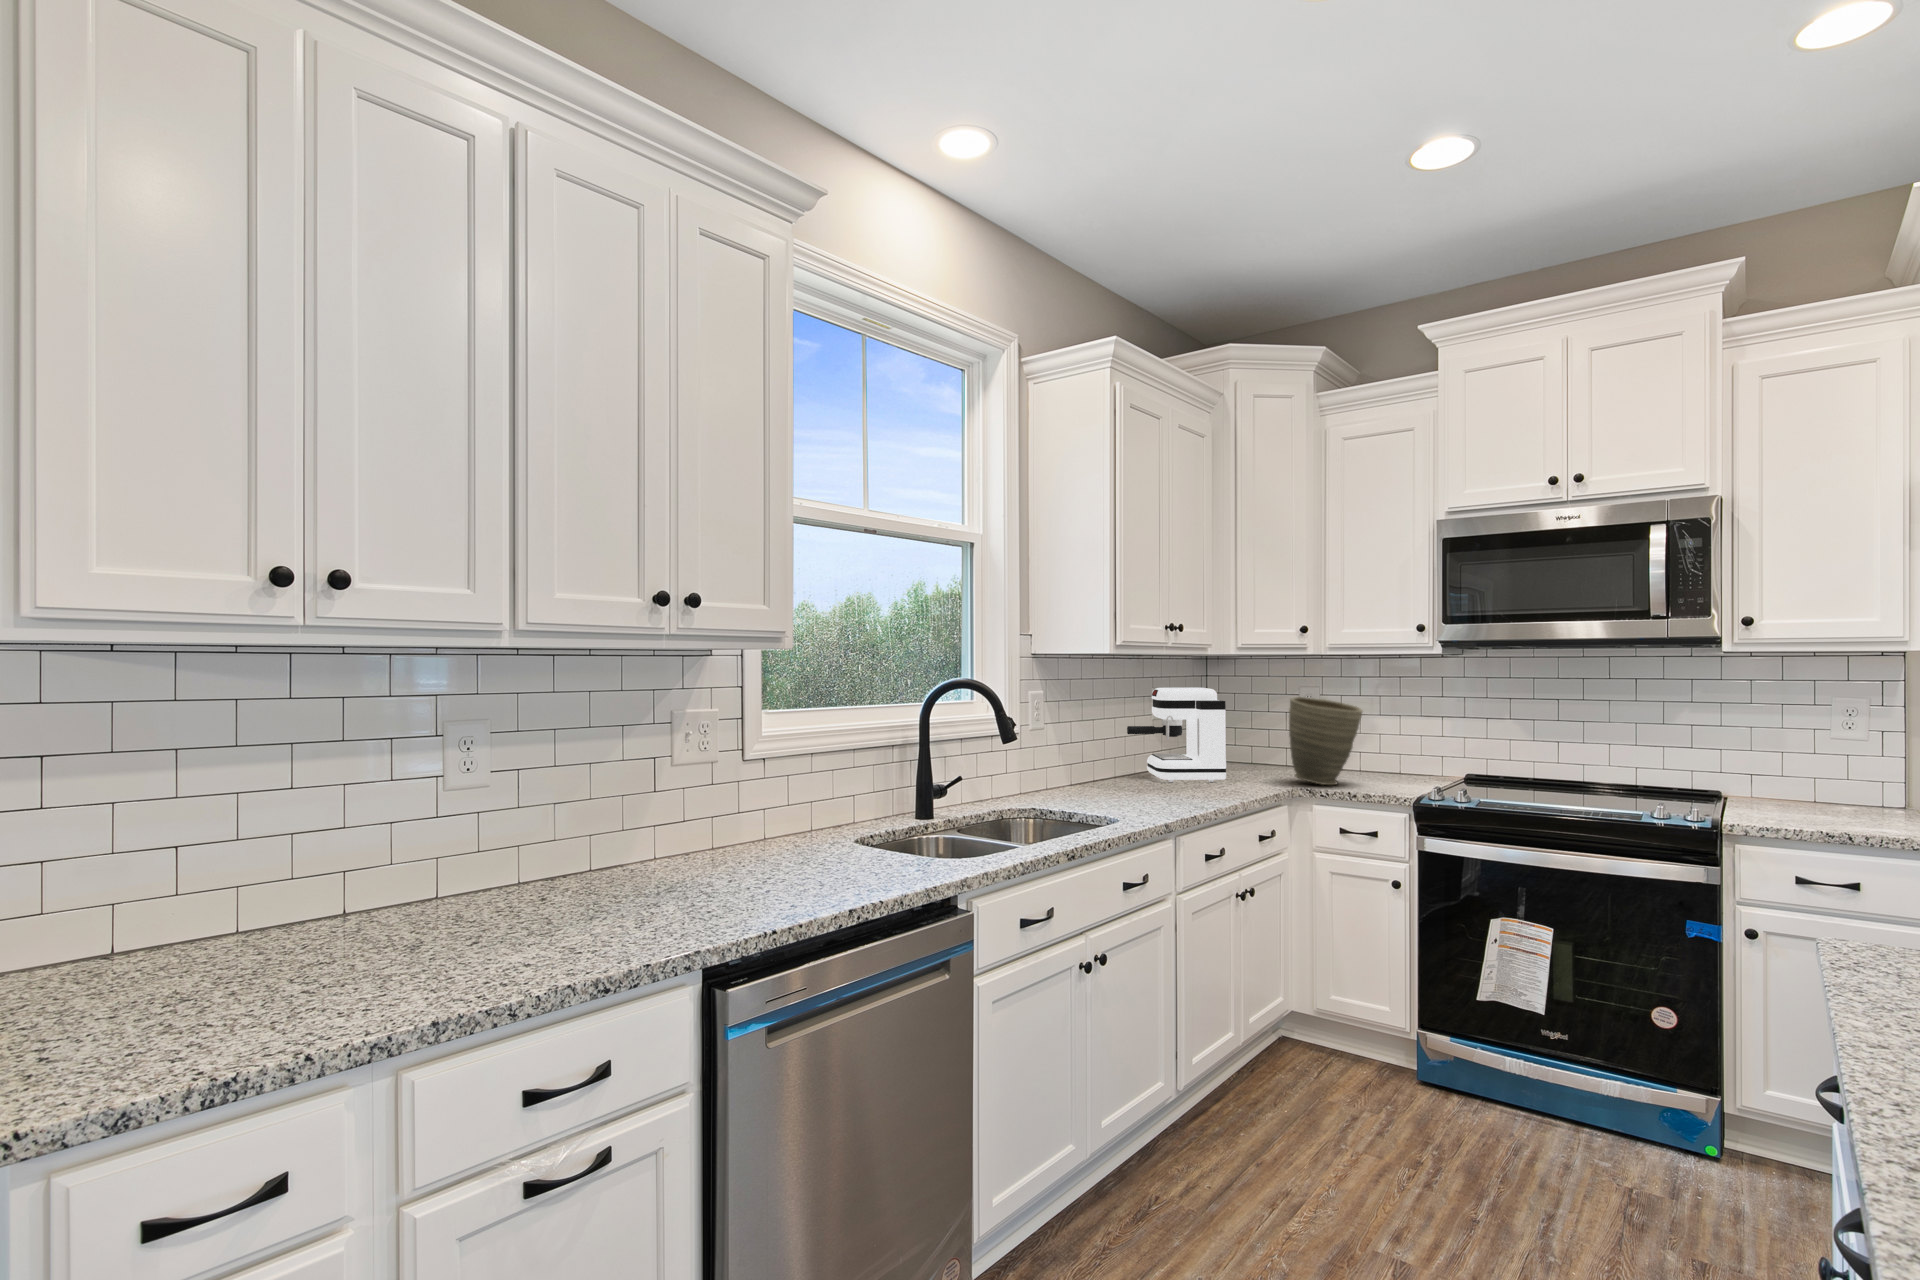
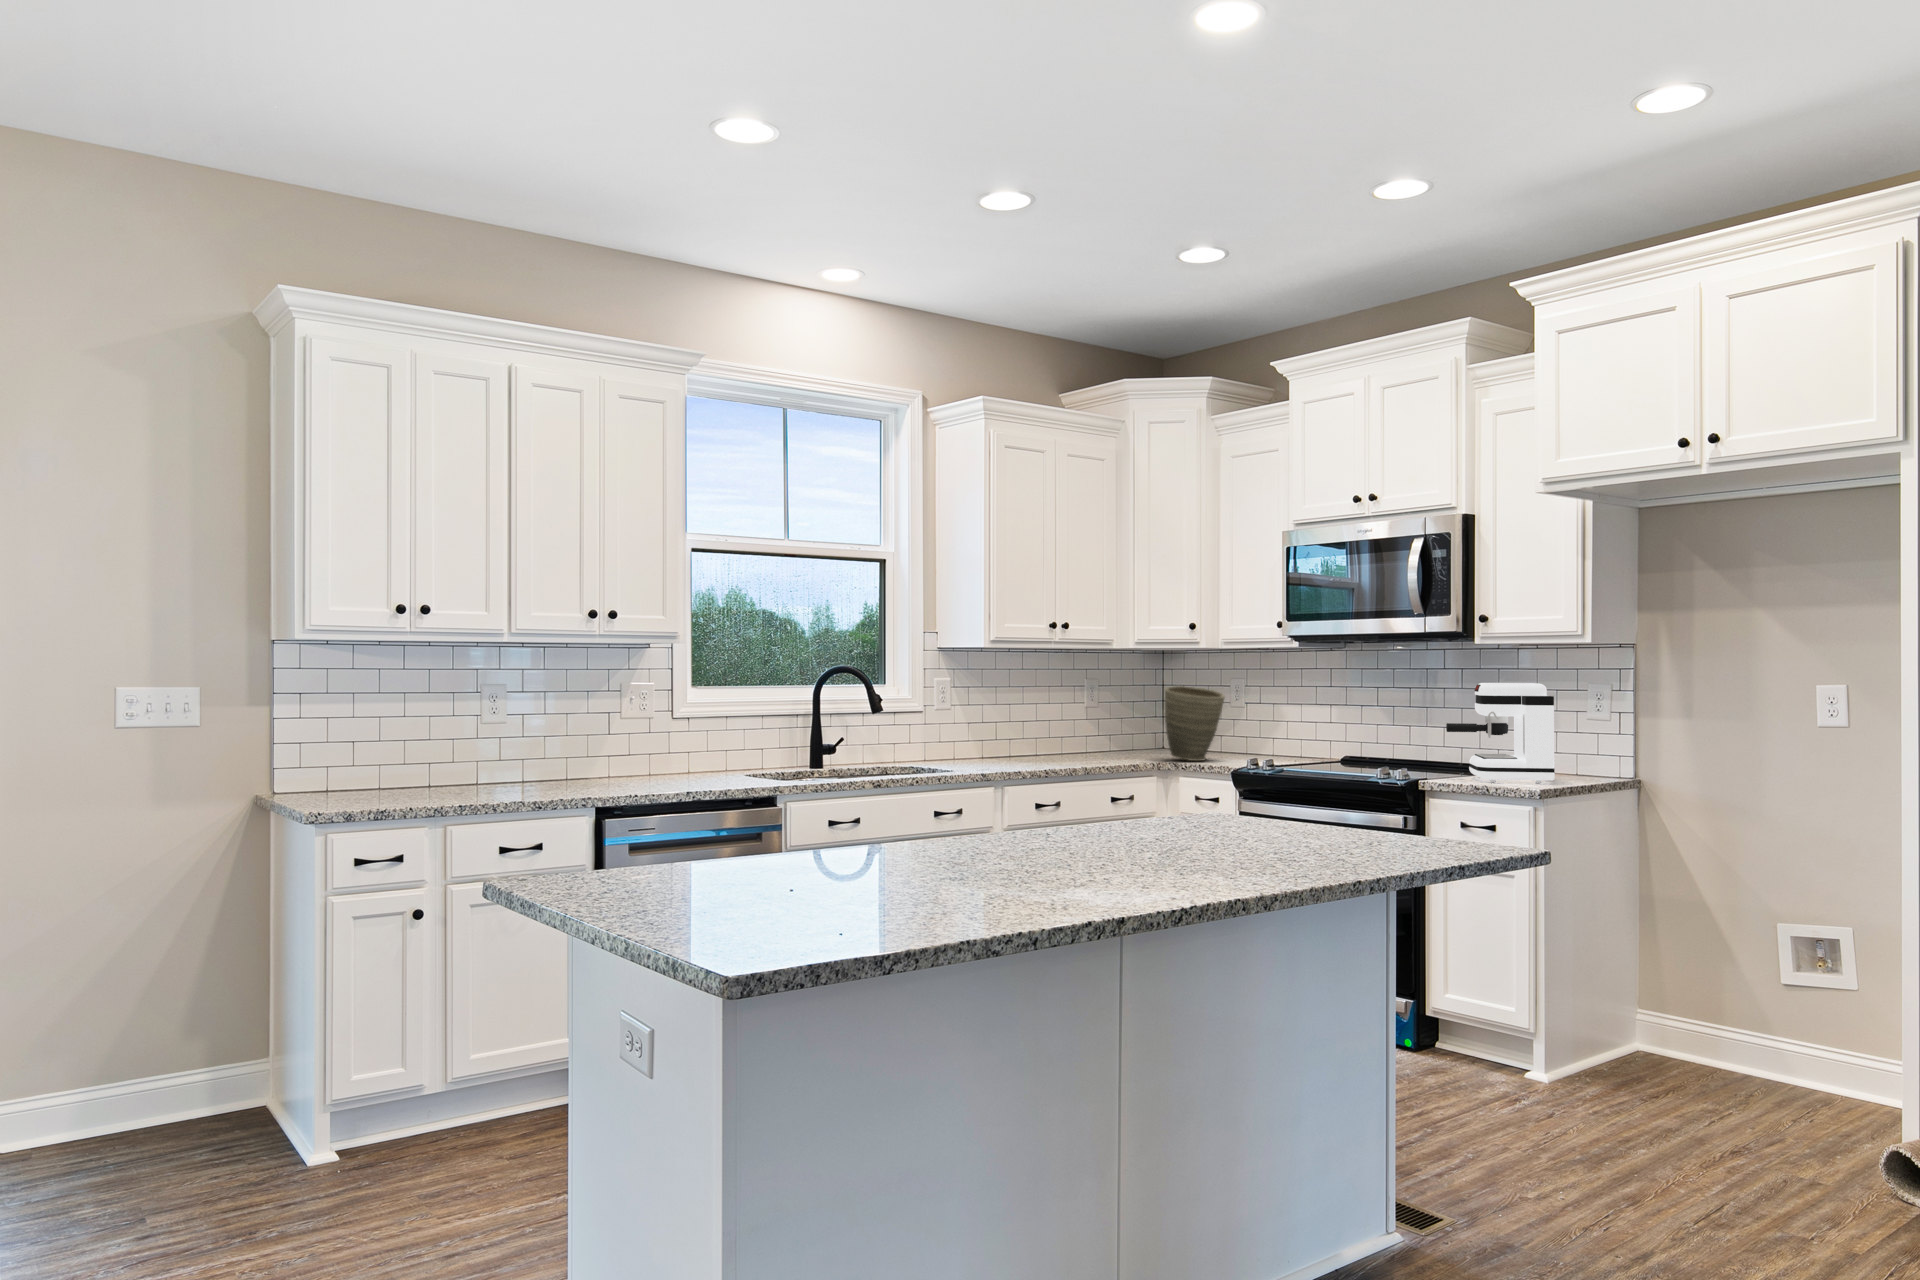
coffee maker: present [1127,688,1226,782] -> present [1446,683,1555,783]

